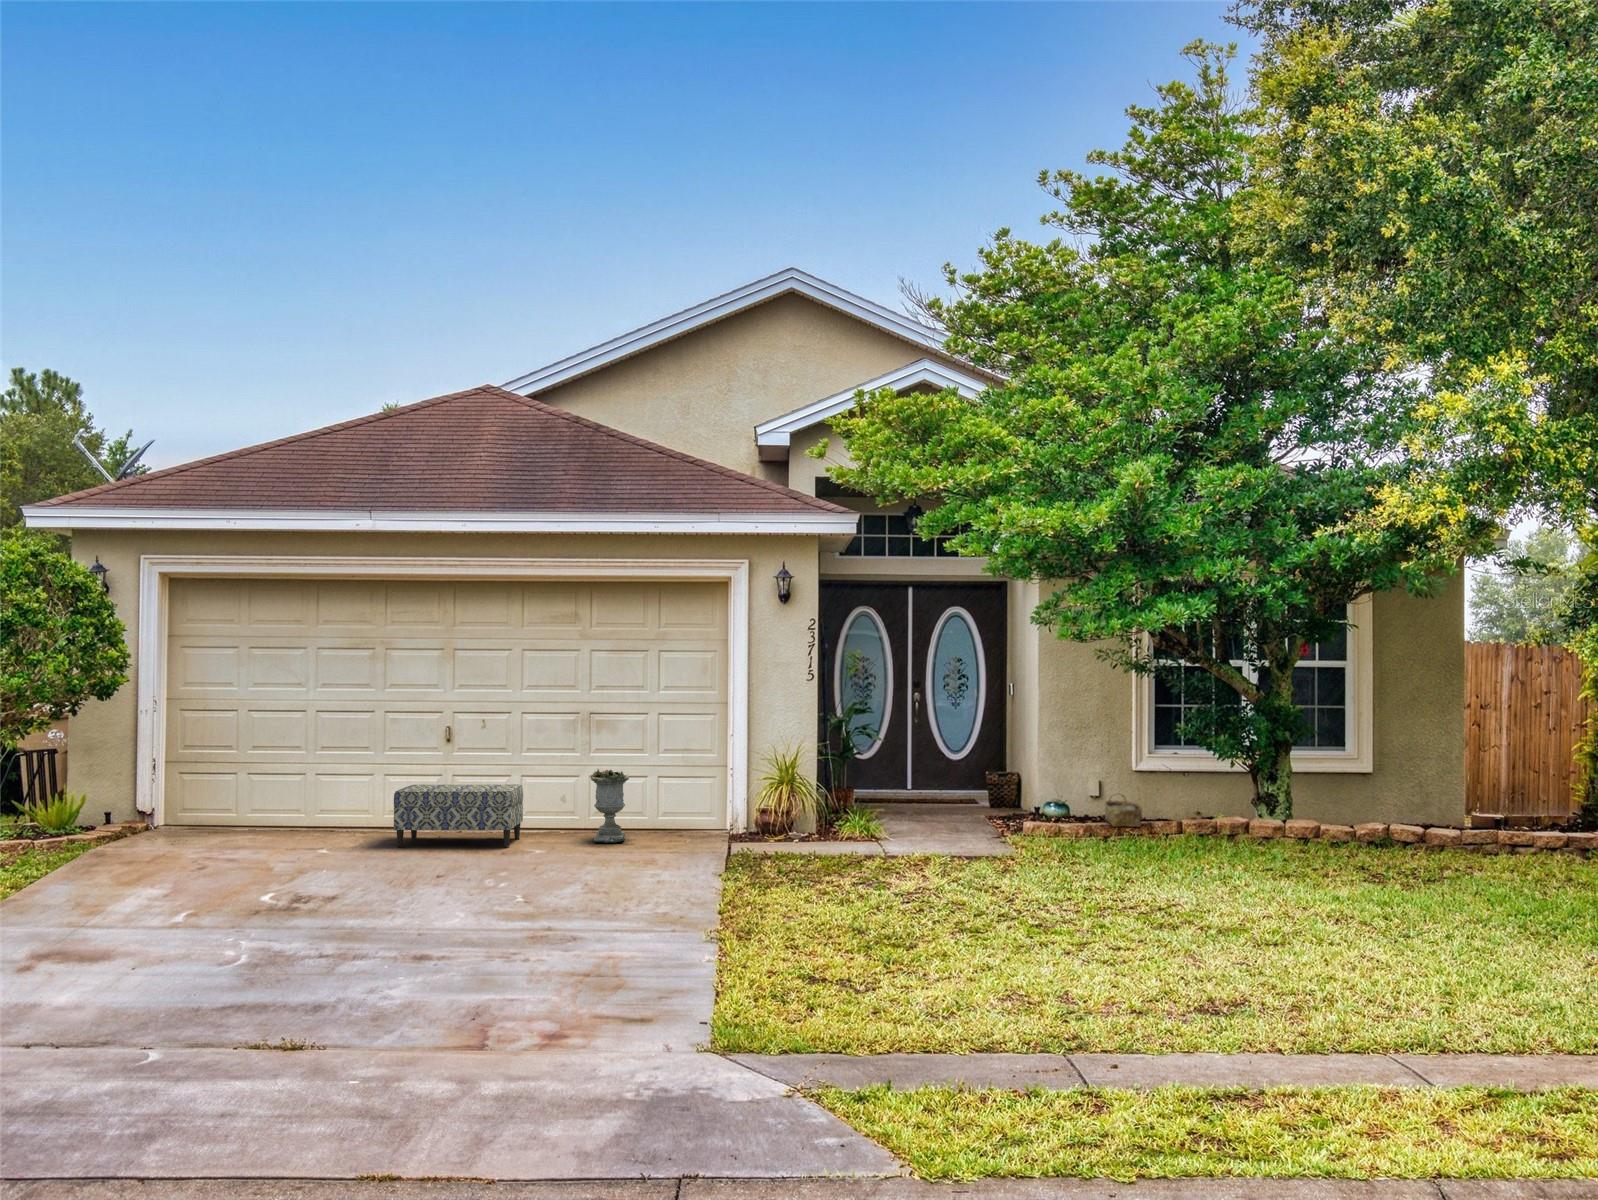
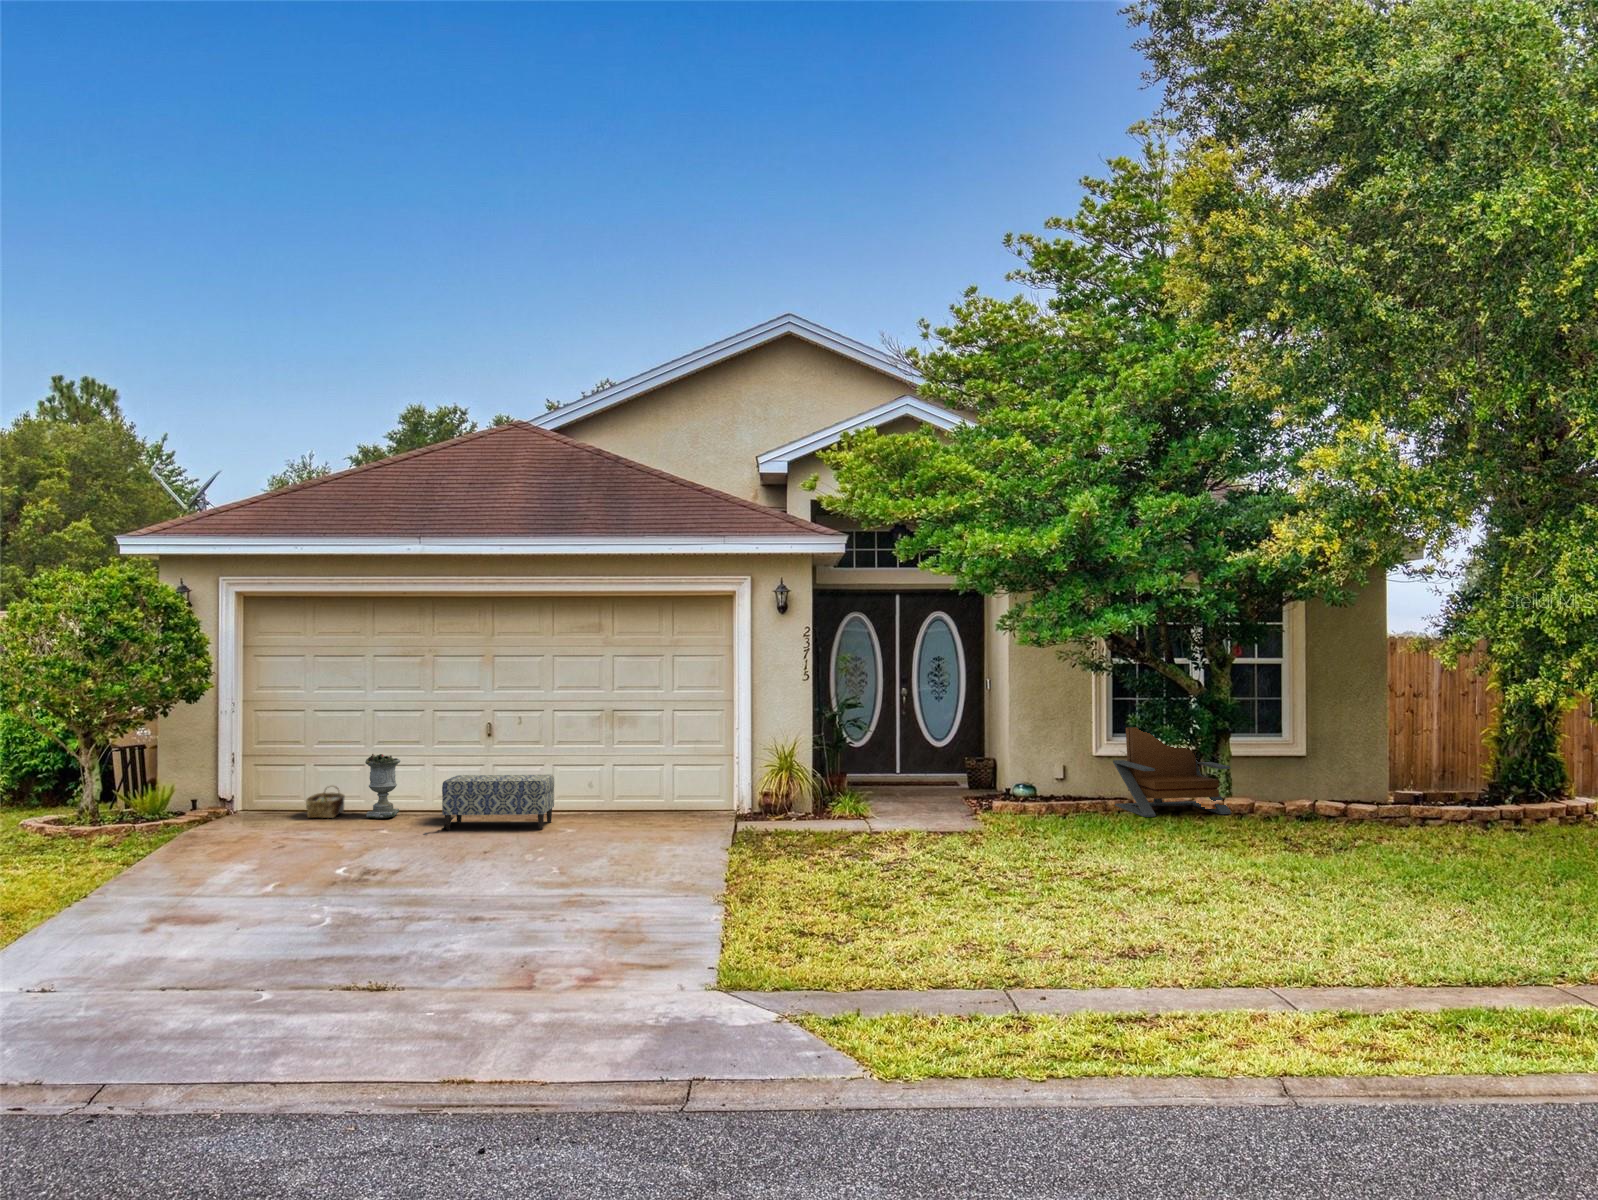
lounge chair: none [1158,735,1294,837] -> present [1113,727,1231,817]
planter: present [591,769,629,843] -> present [365,754,400,818]
woven basket: present [1105,794,1142,827] -> present [306,786,344,818]

